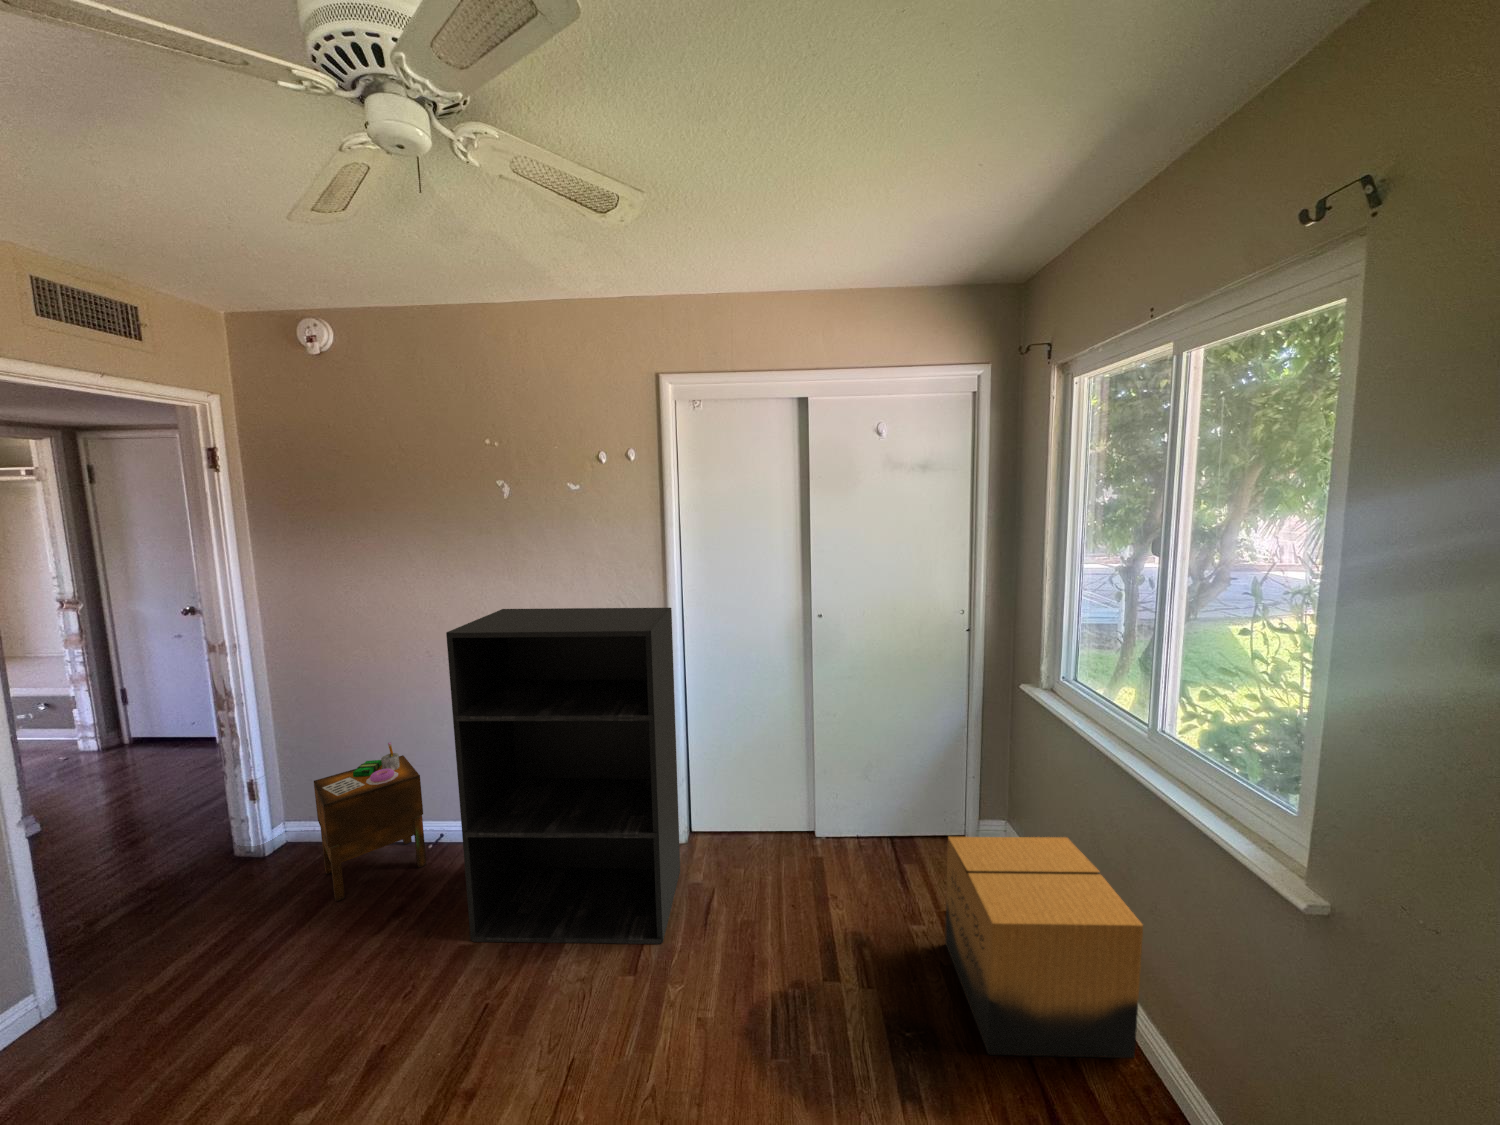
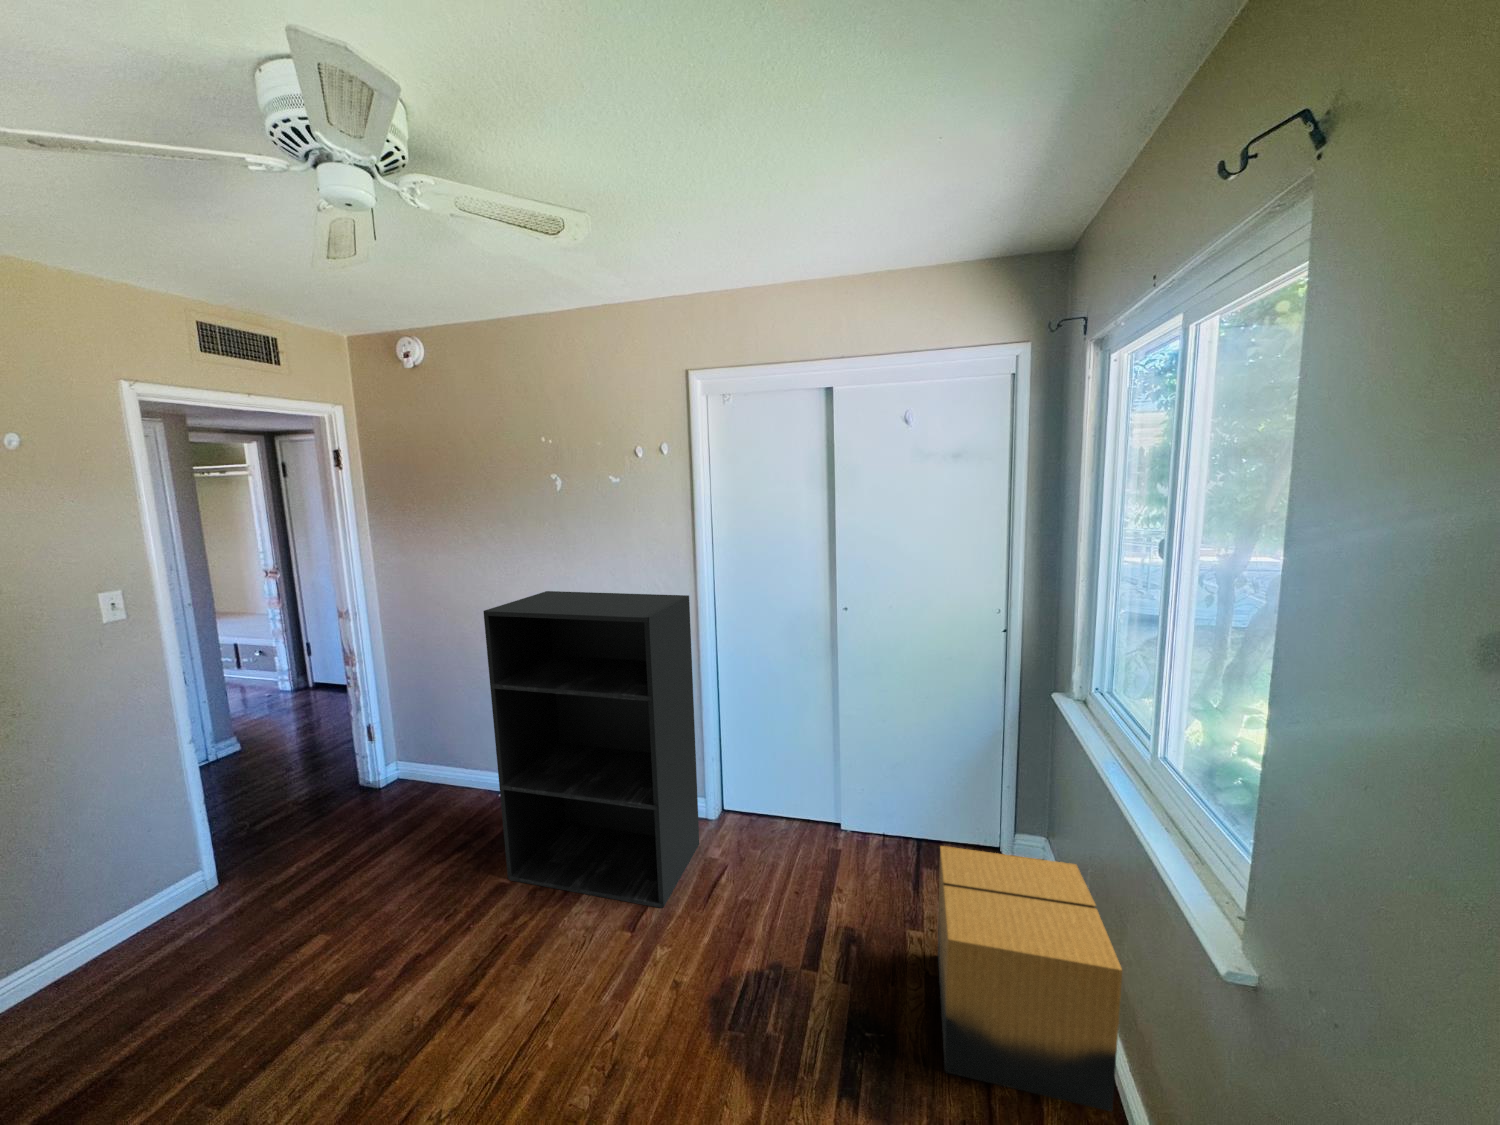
nightstand: present [314,742,426,902] -> none [407,702,492,831]

